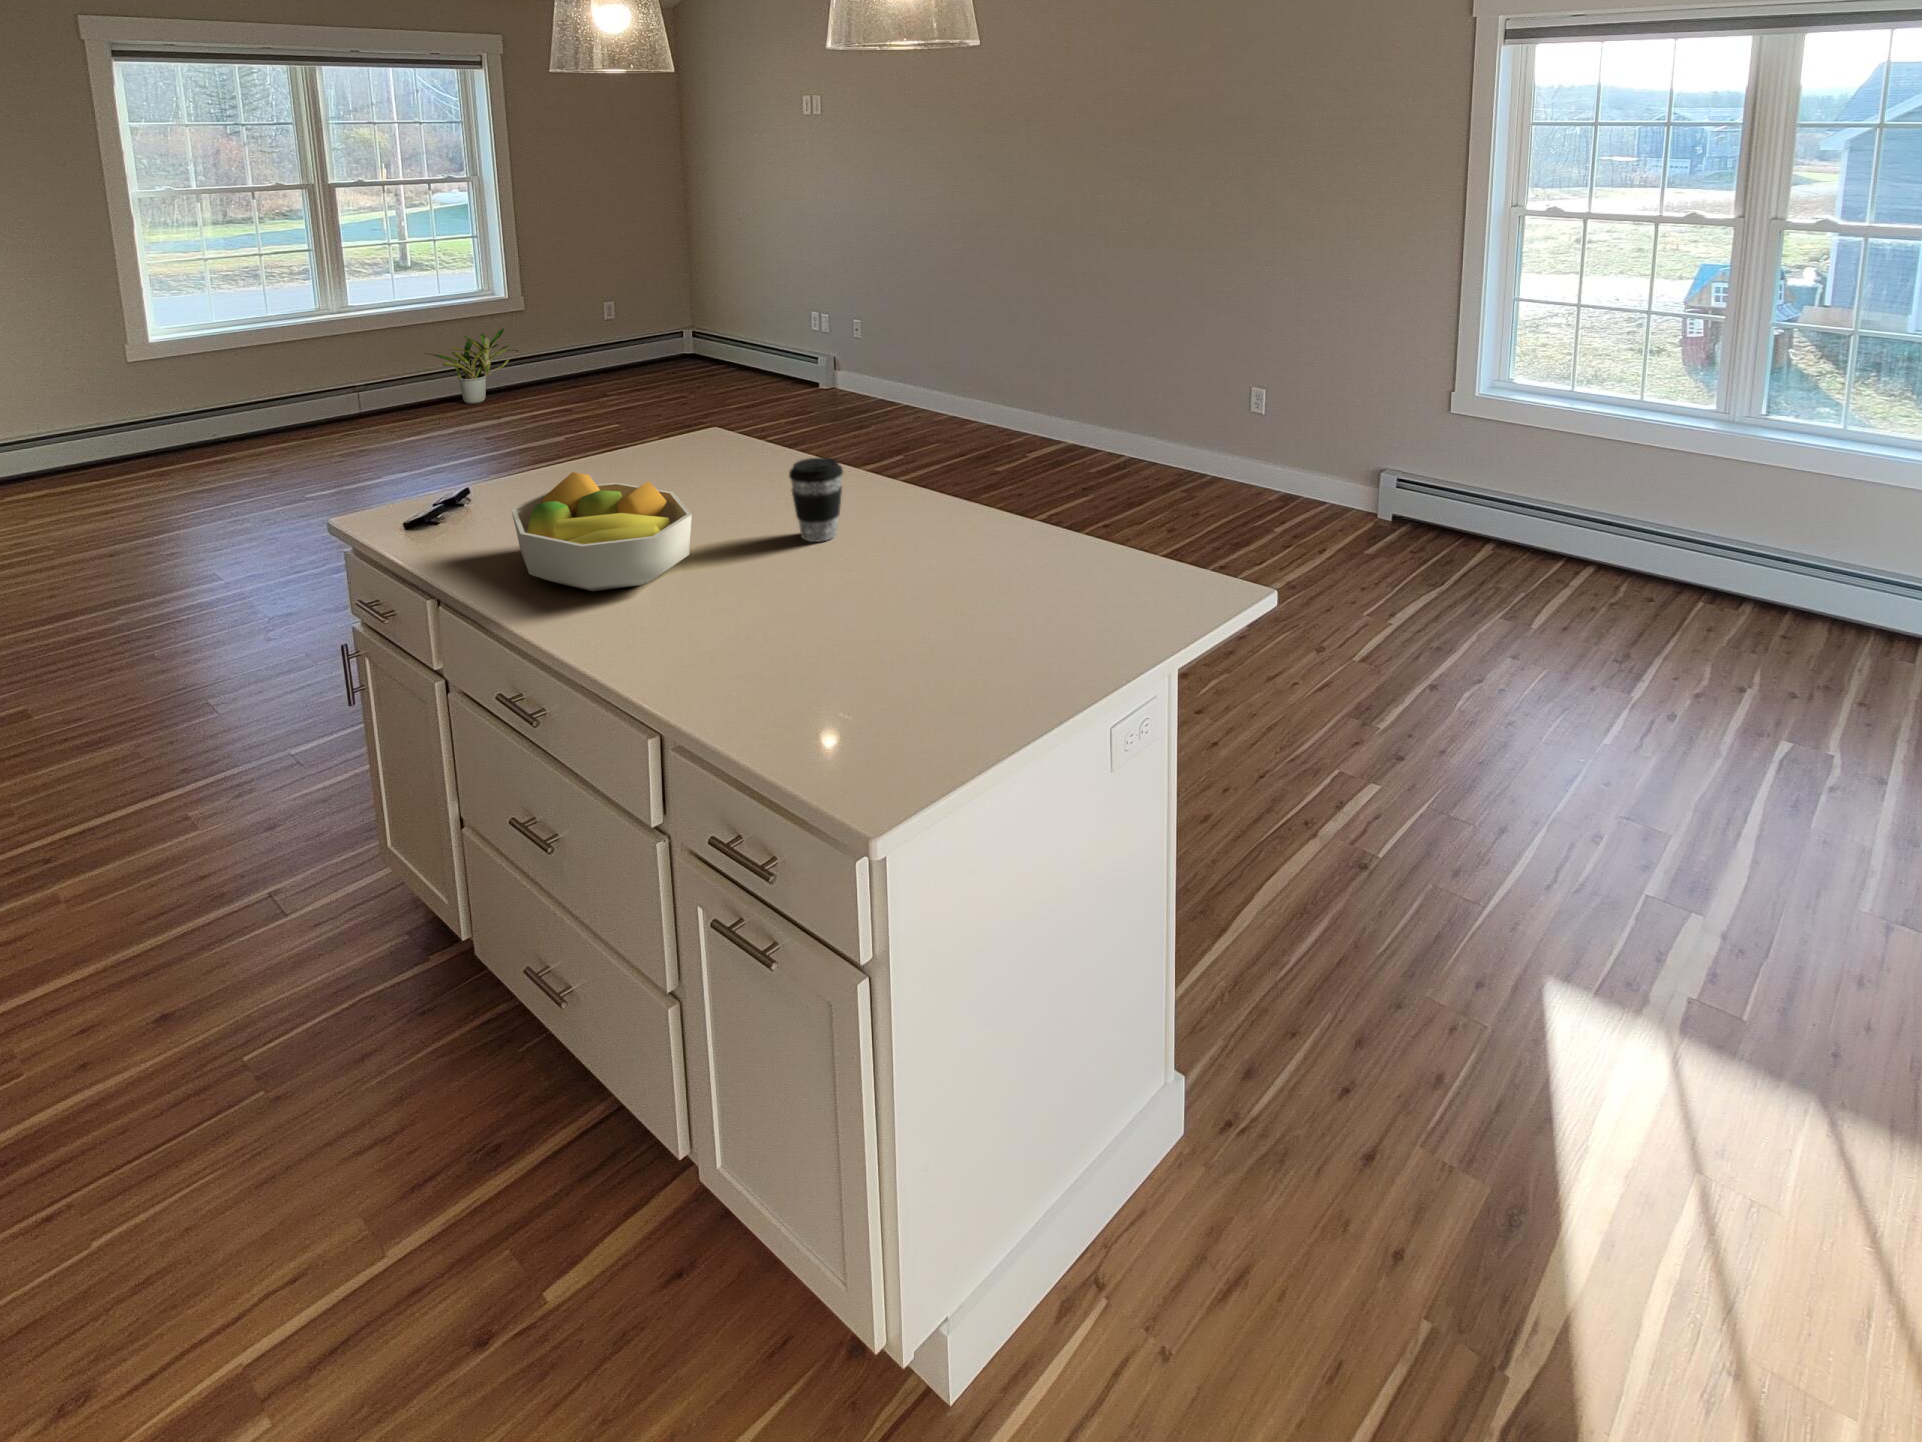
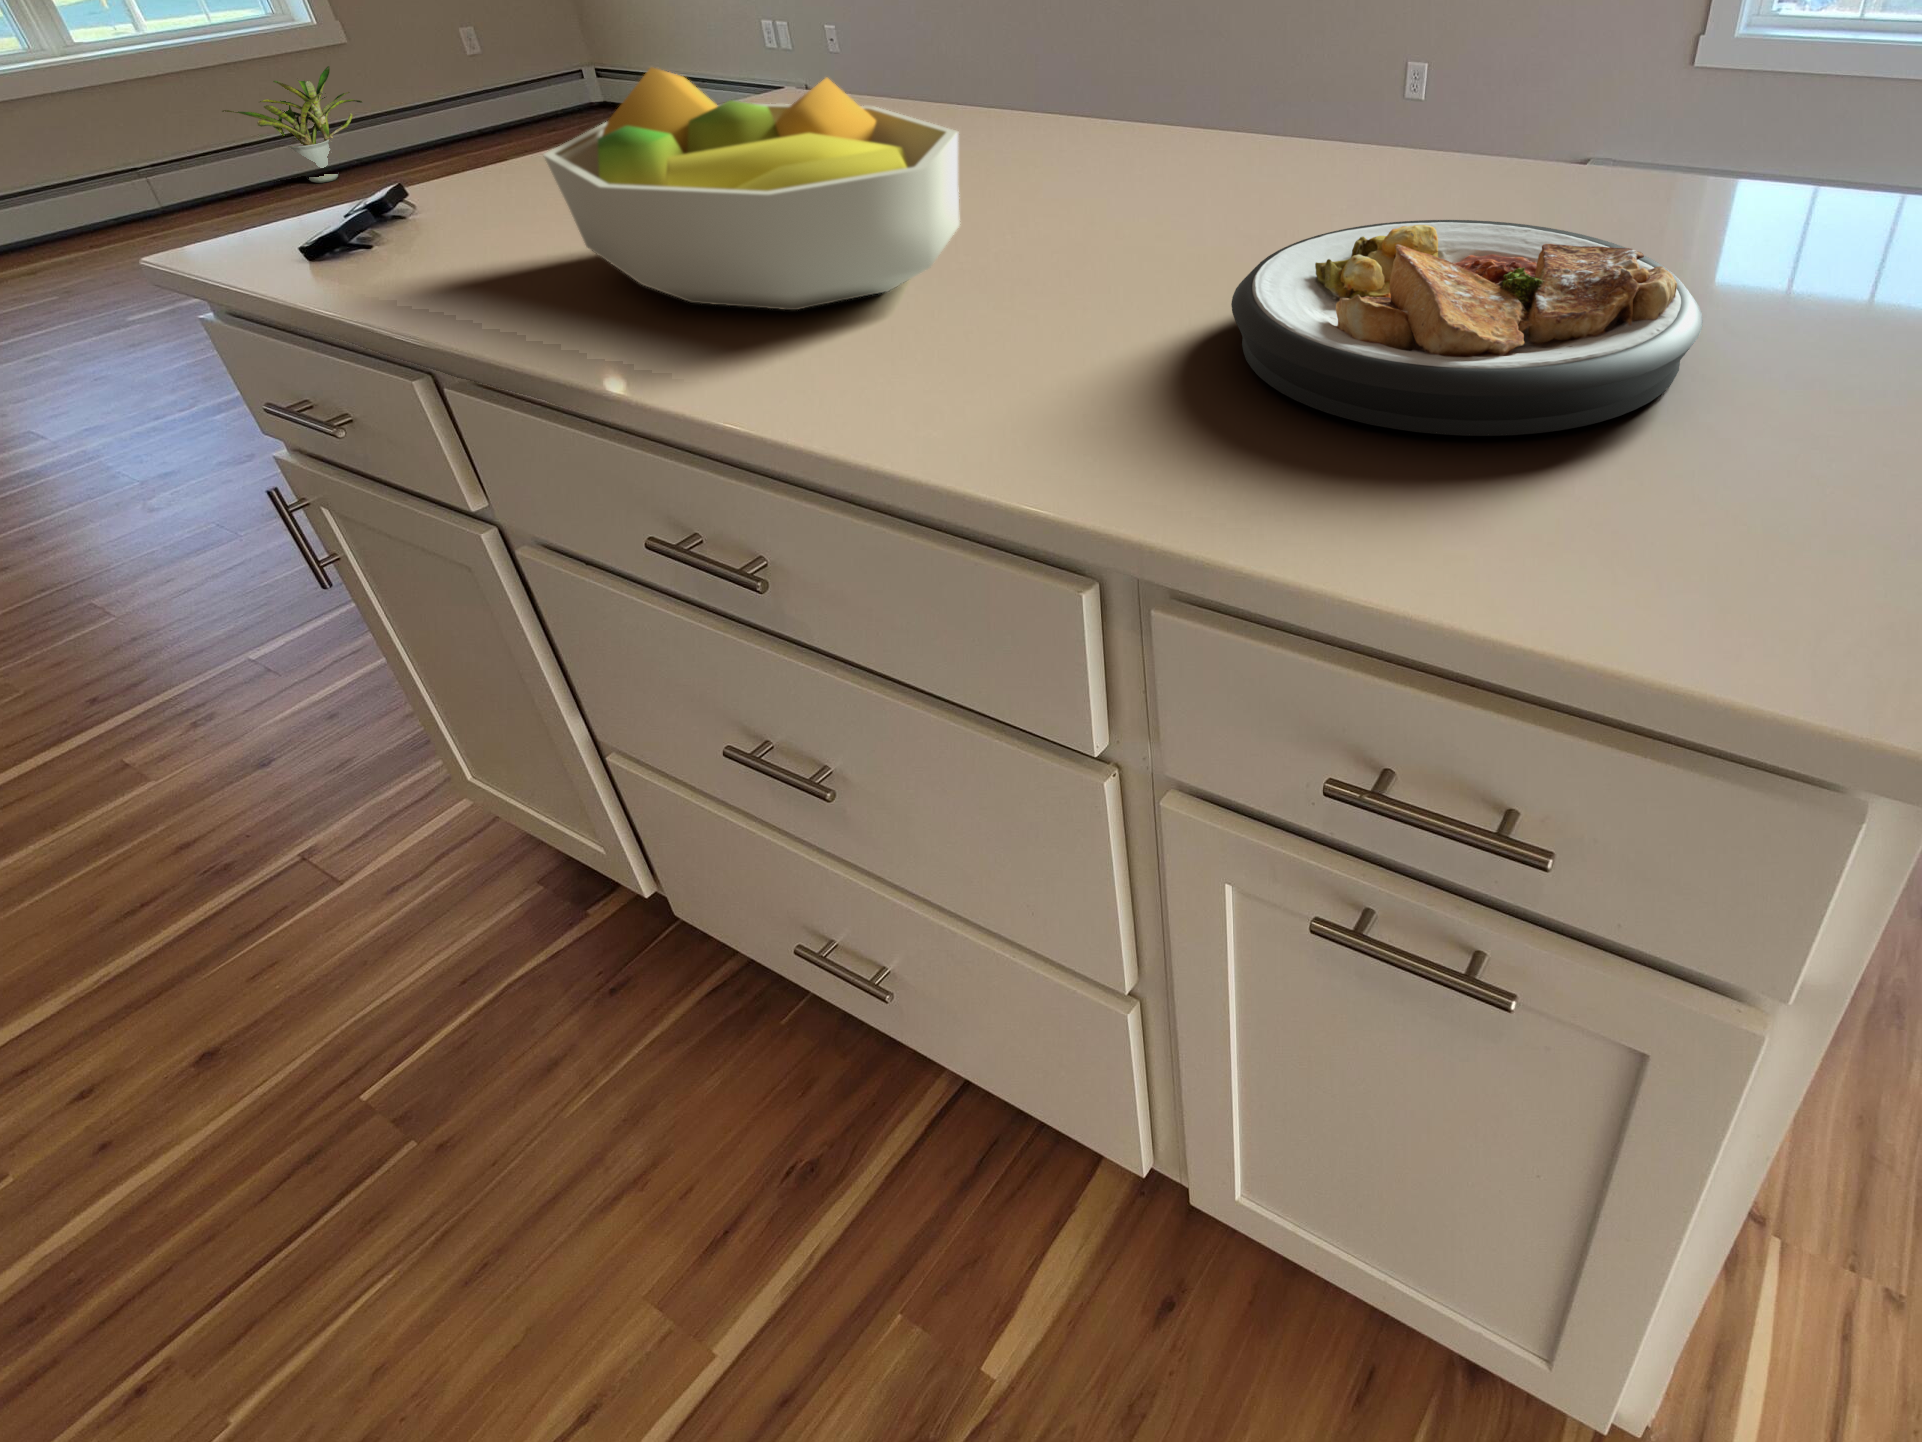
coffee cup: present [789,458,843,542] -> none [1102,21,1210,198]
plate: none [741,578,946,686] -> present [1231,220,1703,436]

